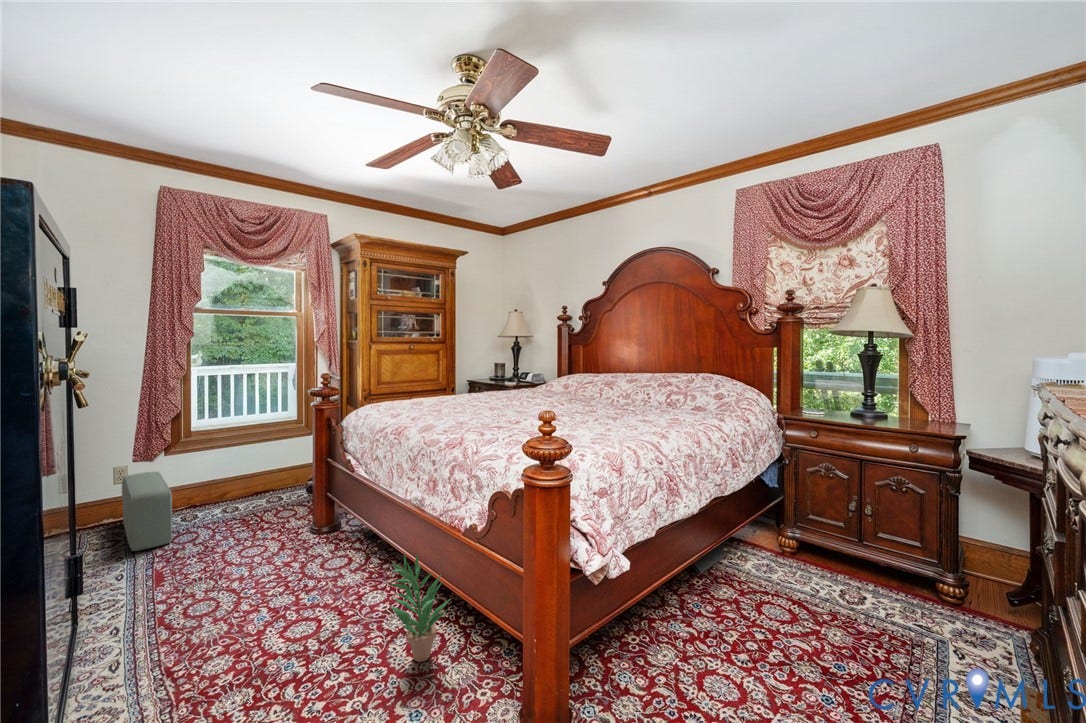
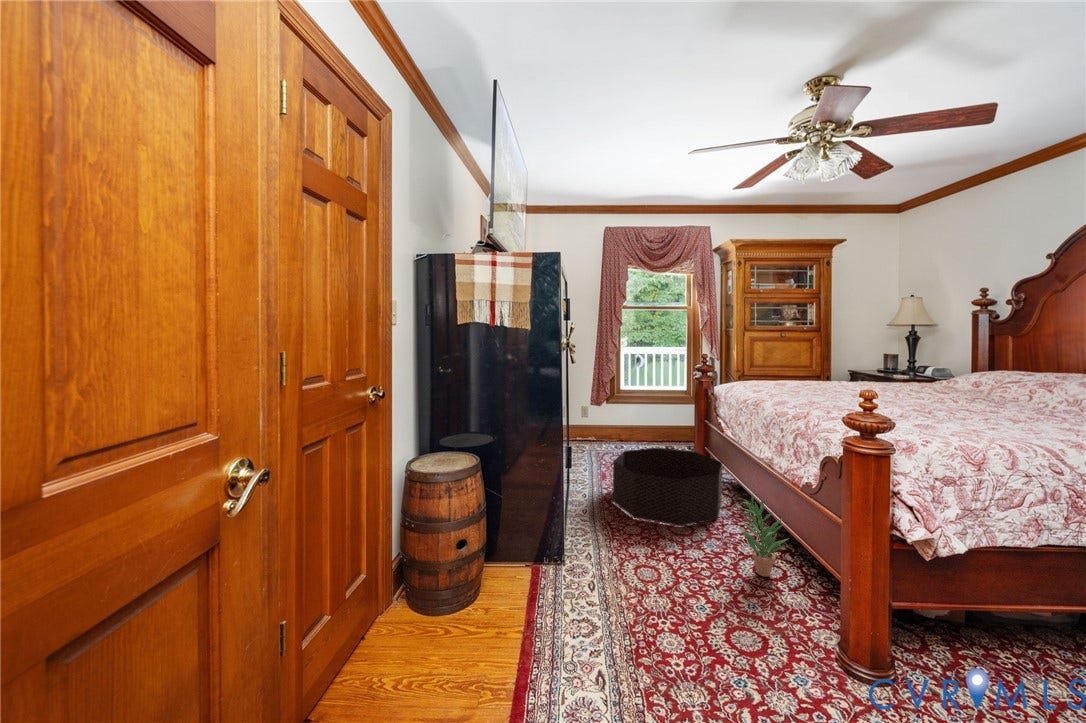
pouf: present [122,472,172,551] -> none [584,415,609,461]
basket: none [174,502,356,641] -> present [613,448,722,526]

